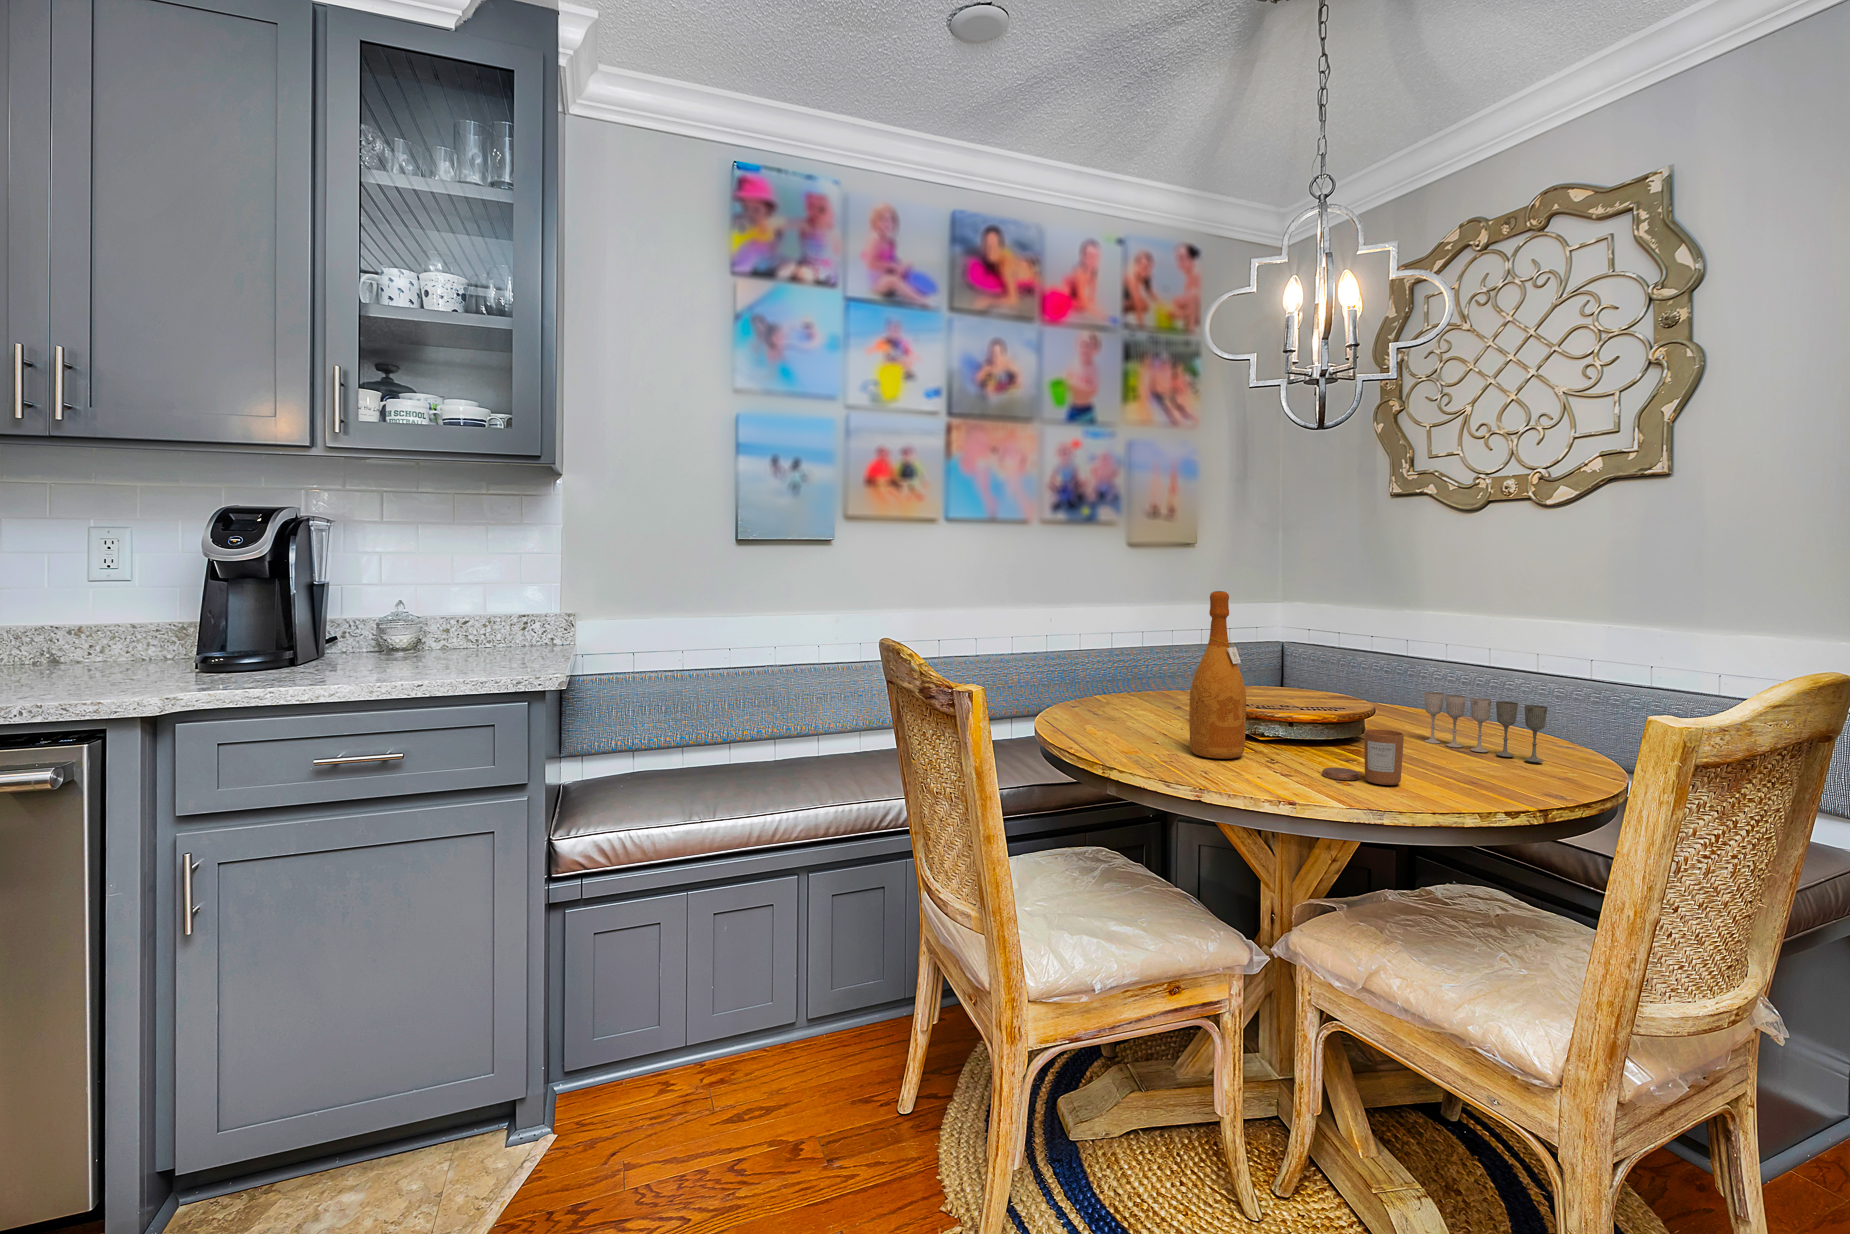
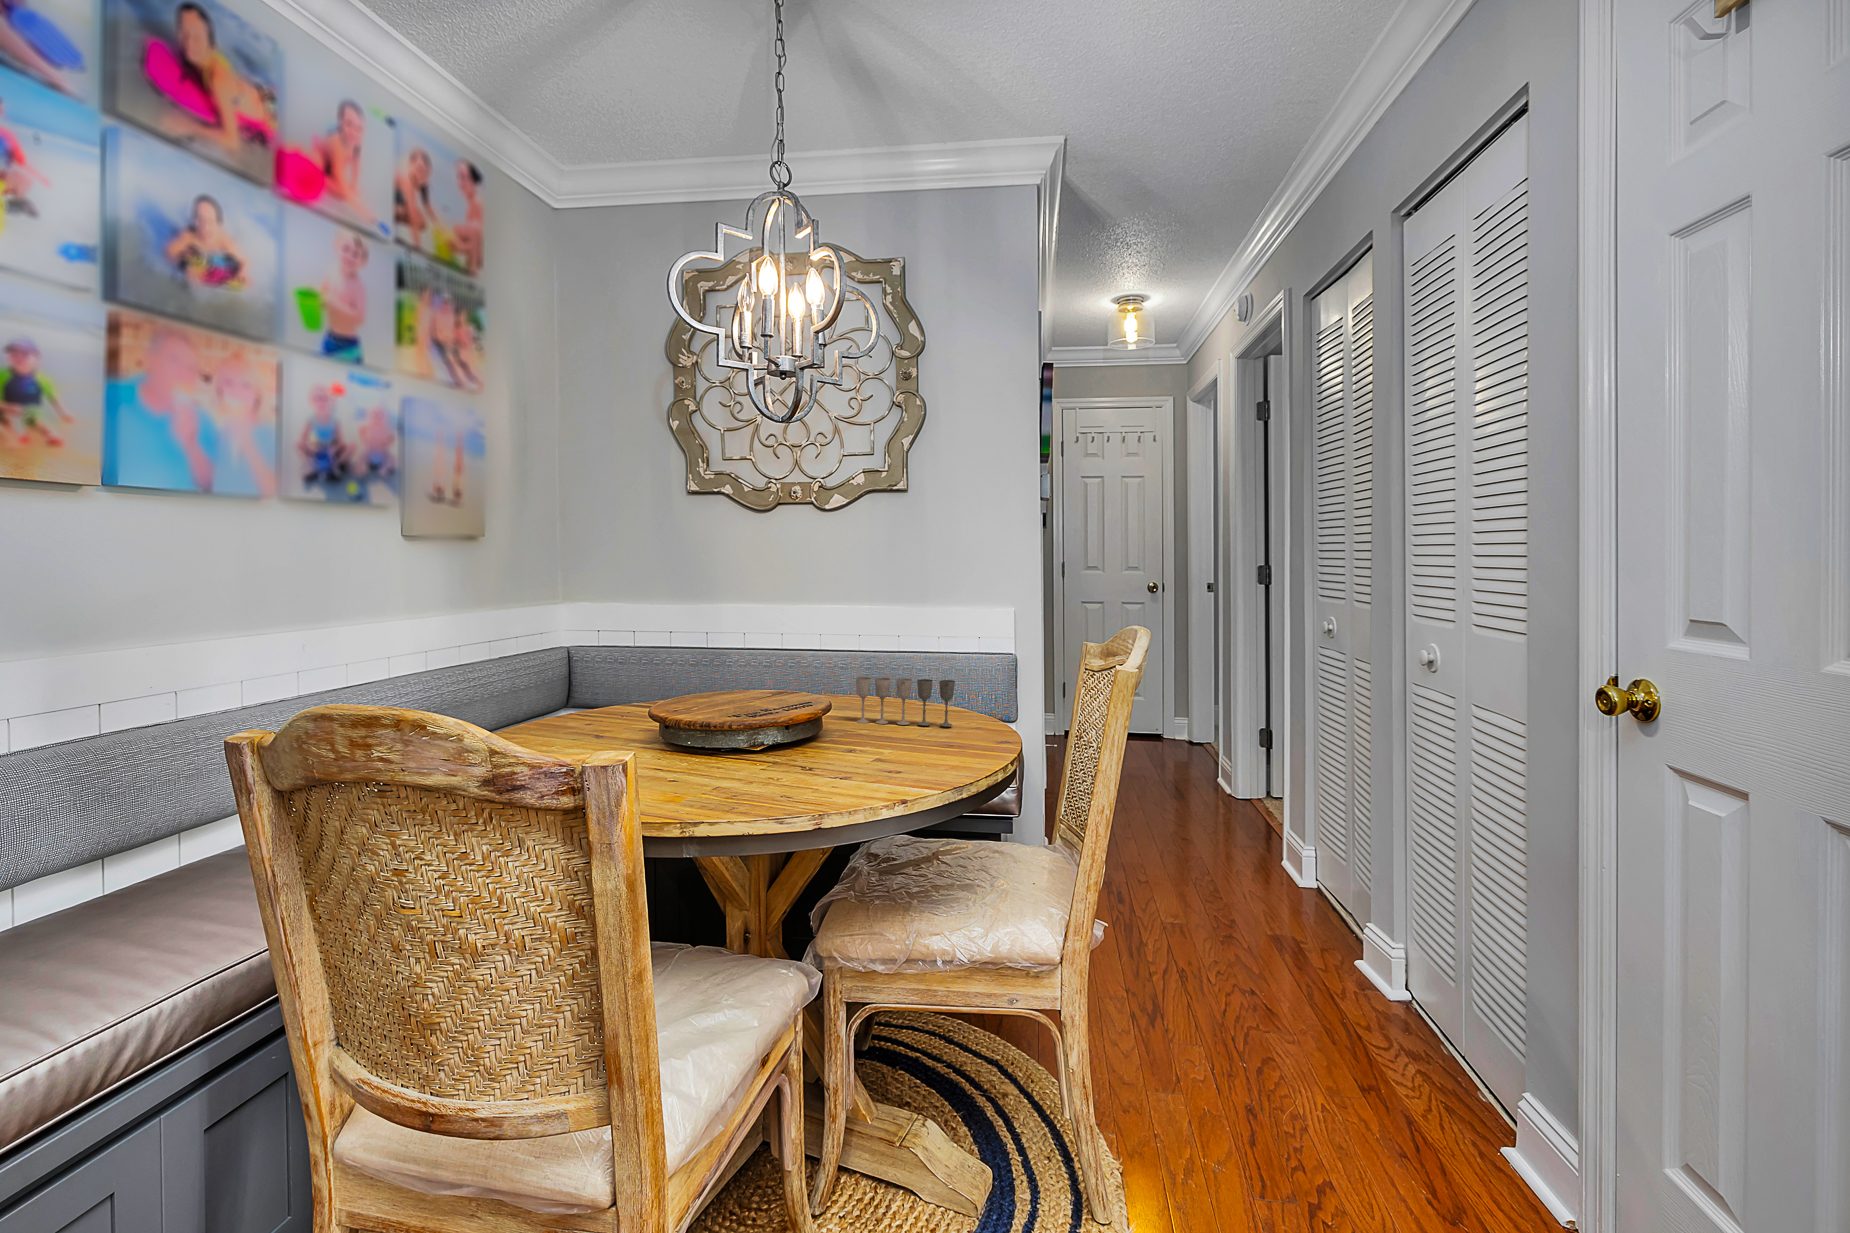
wine bottle: present [1189,591,1246,759] -> none [724,592,785,779]
candle: present [1322,729,1404,785] -> none [864,720,933,775]

